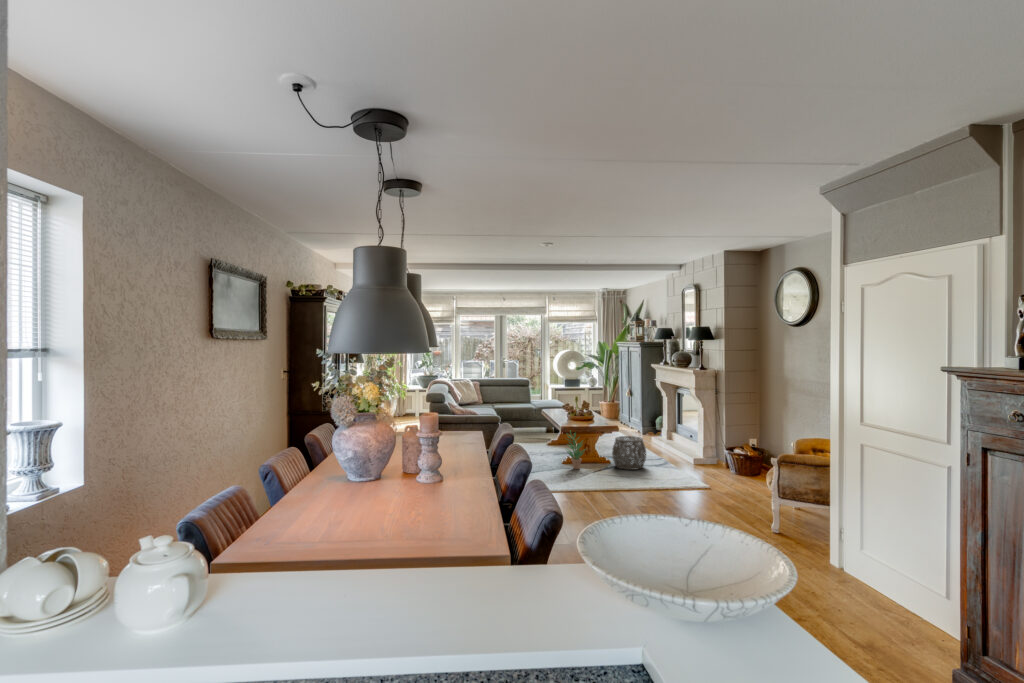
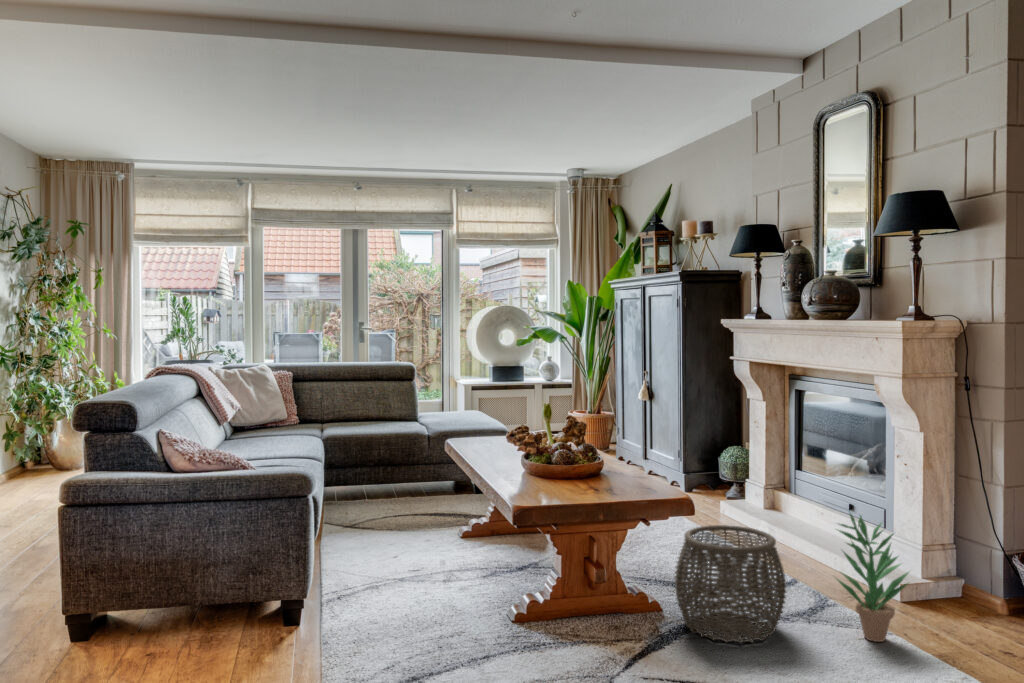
potted plant: present [567,430,585,469] -> present [836,513,909,642]

